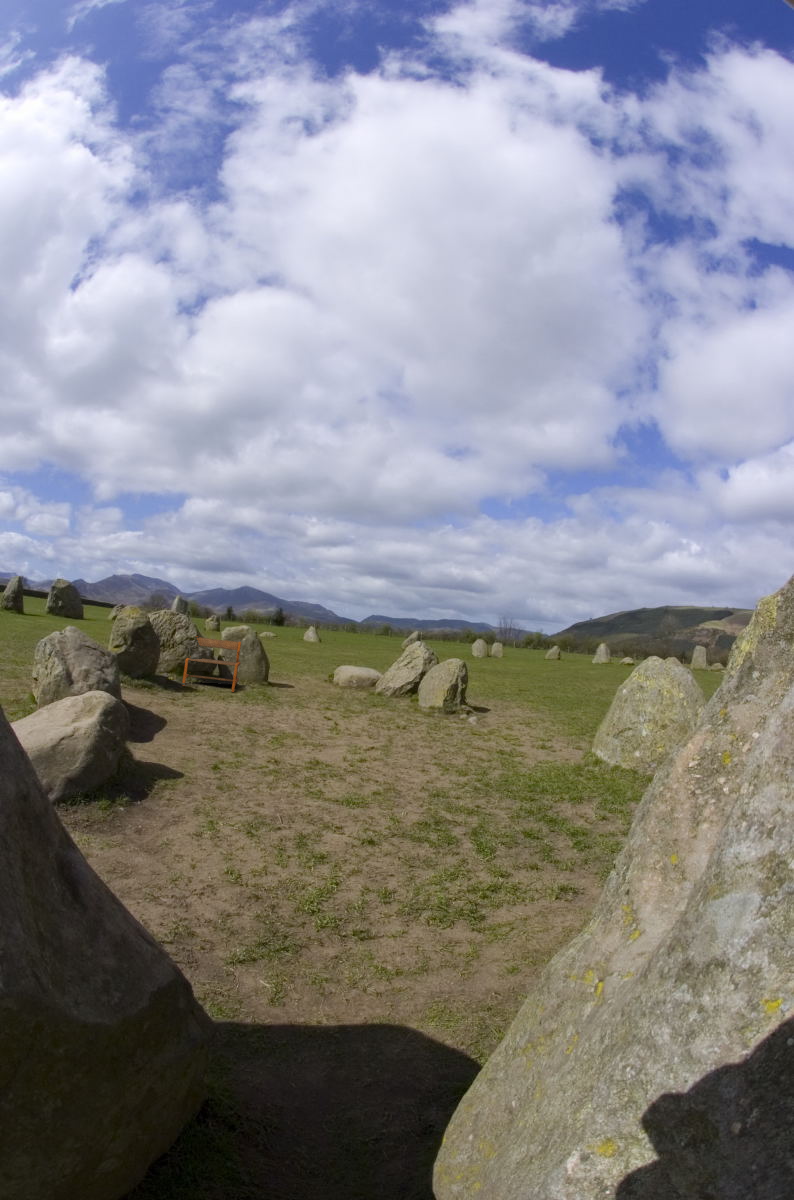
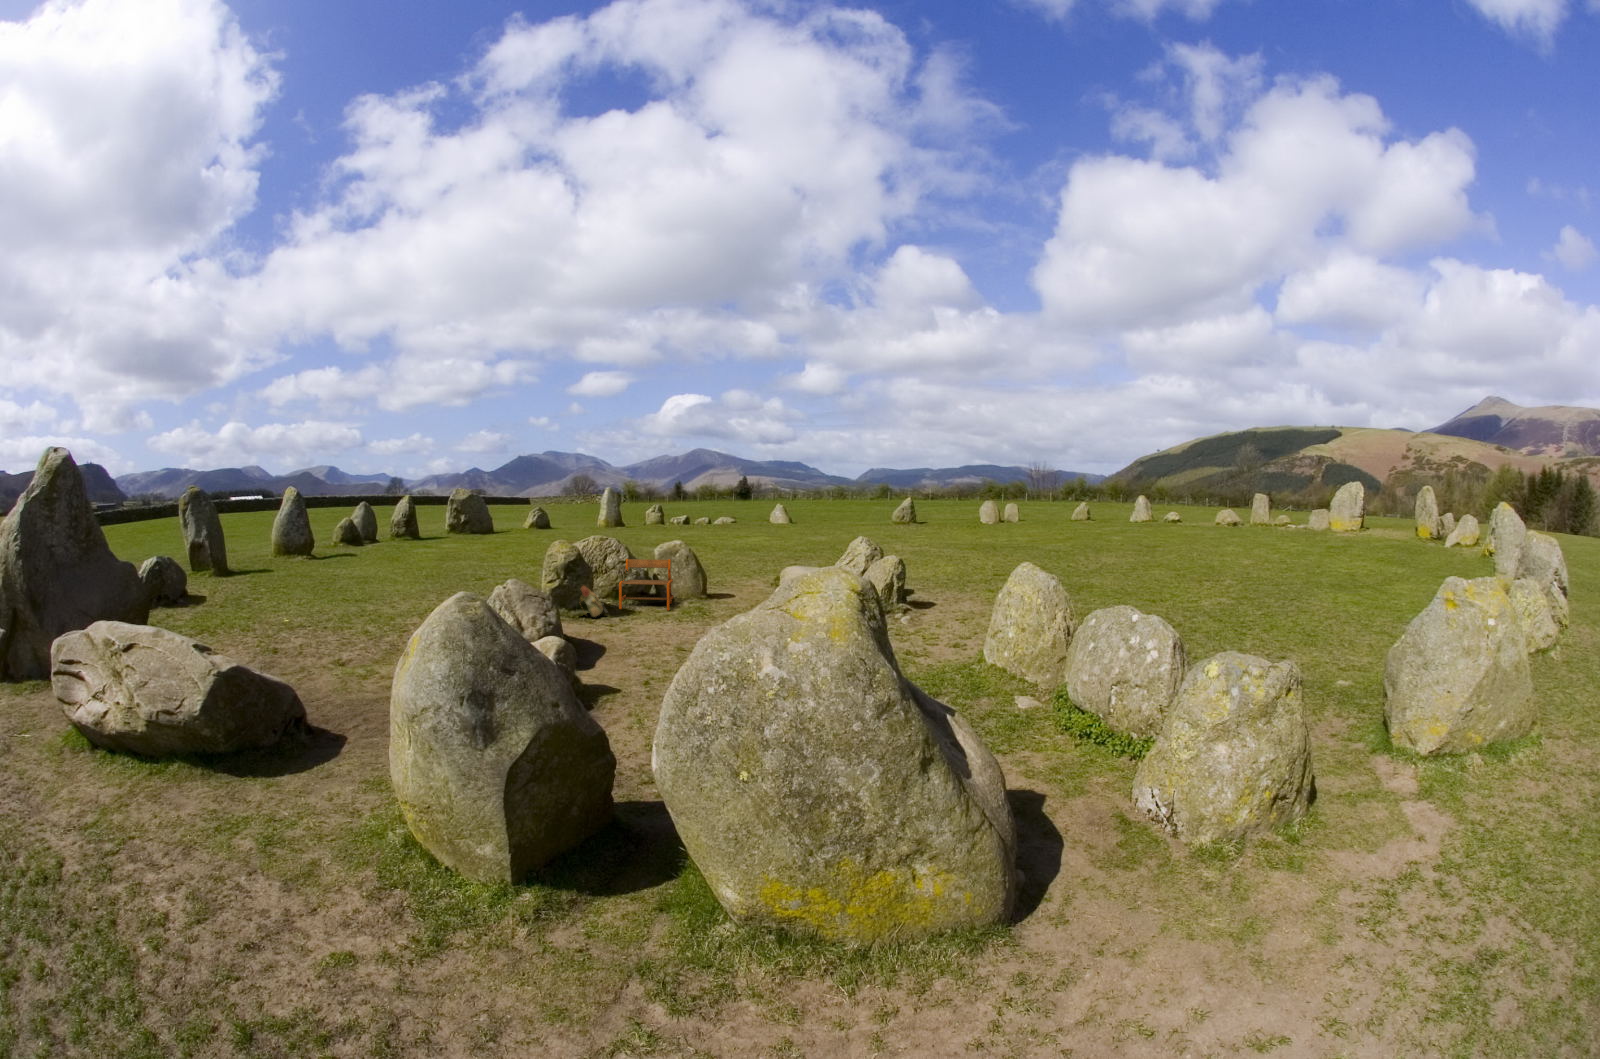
backpack: none [141,656,171,690] -> present [579,586,607,617]

